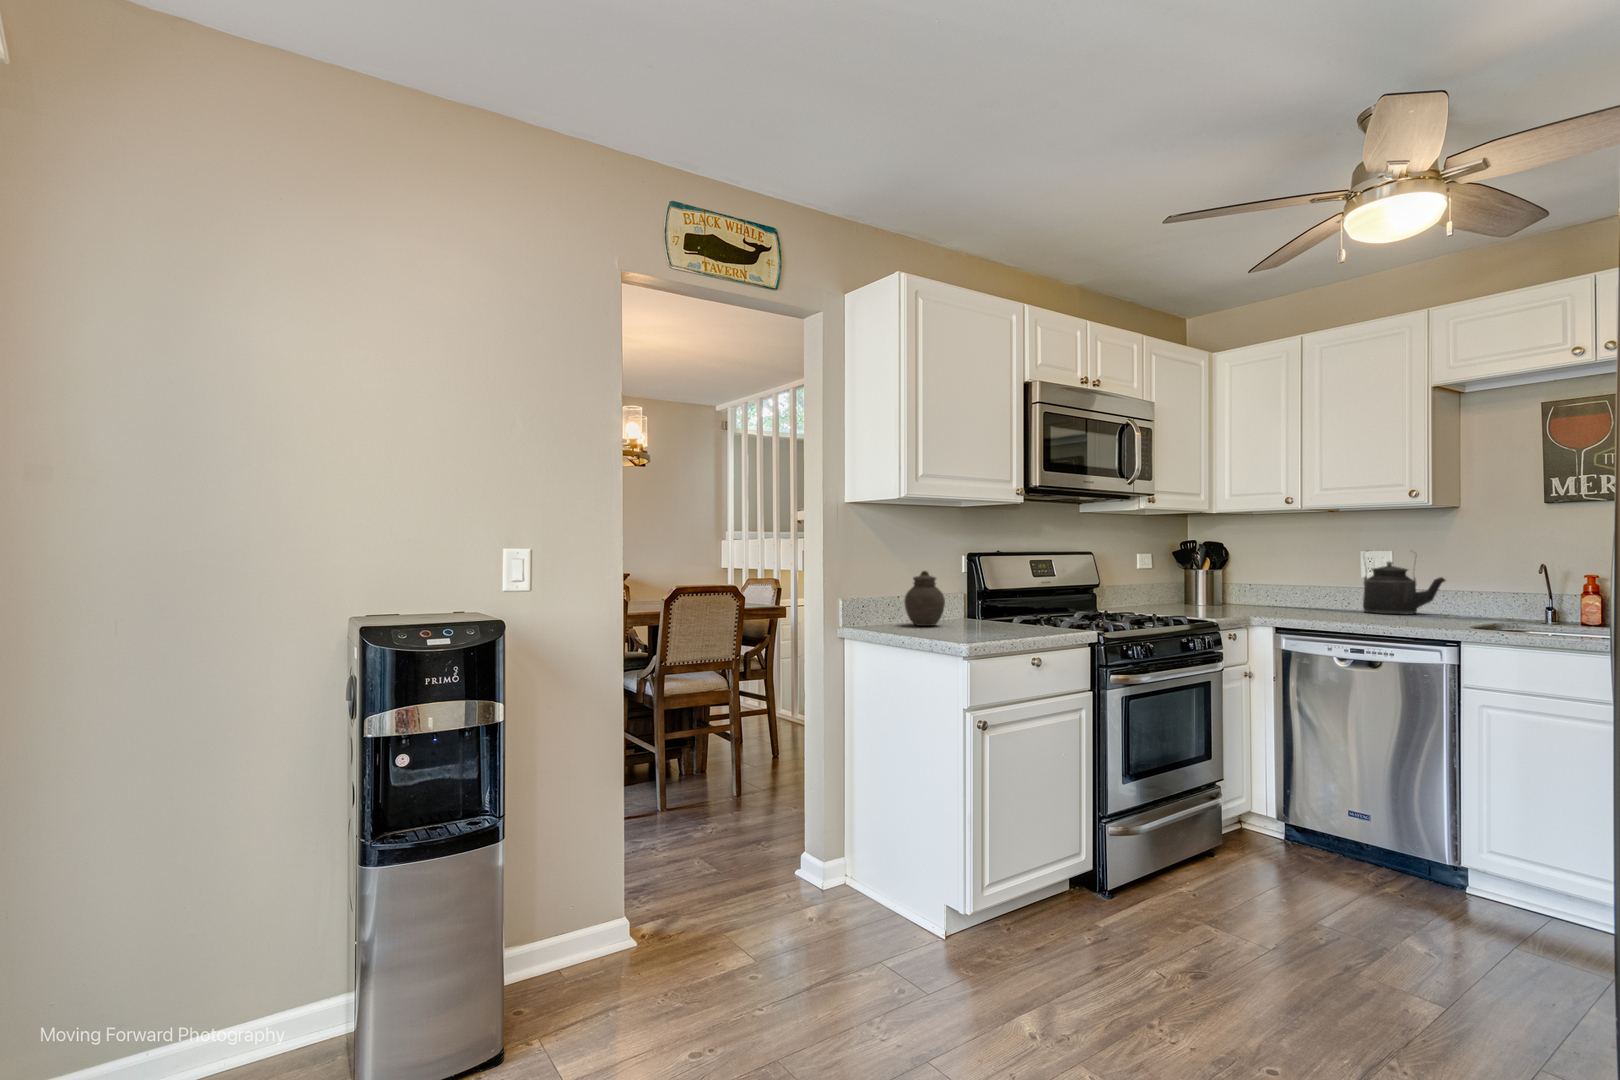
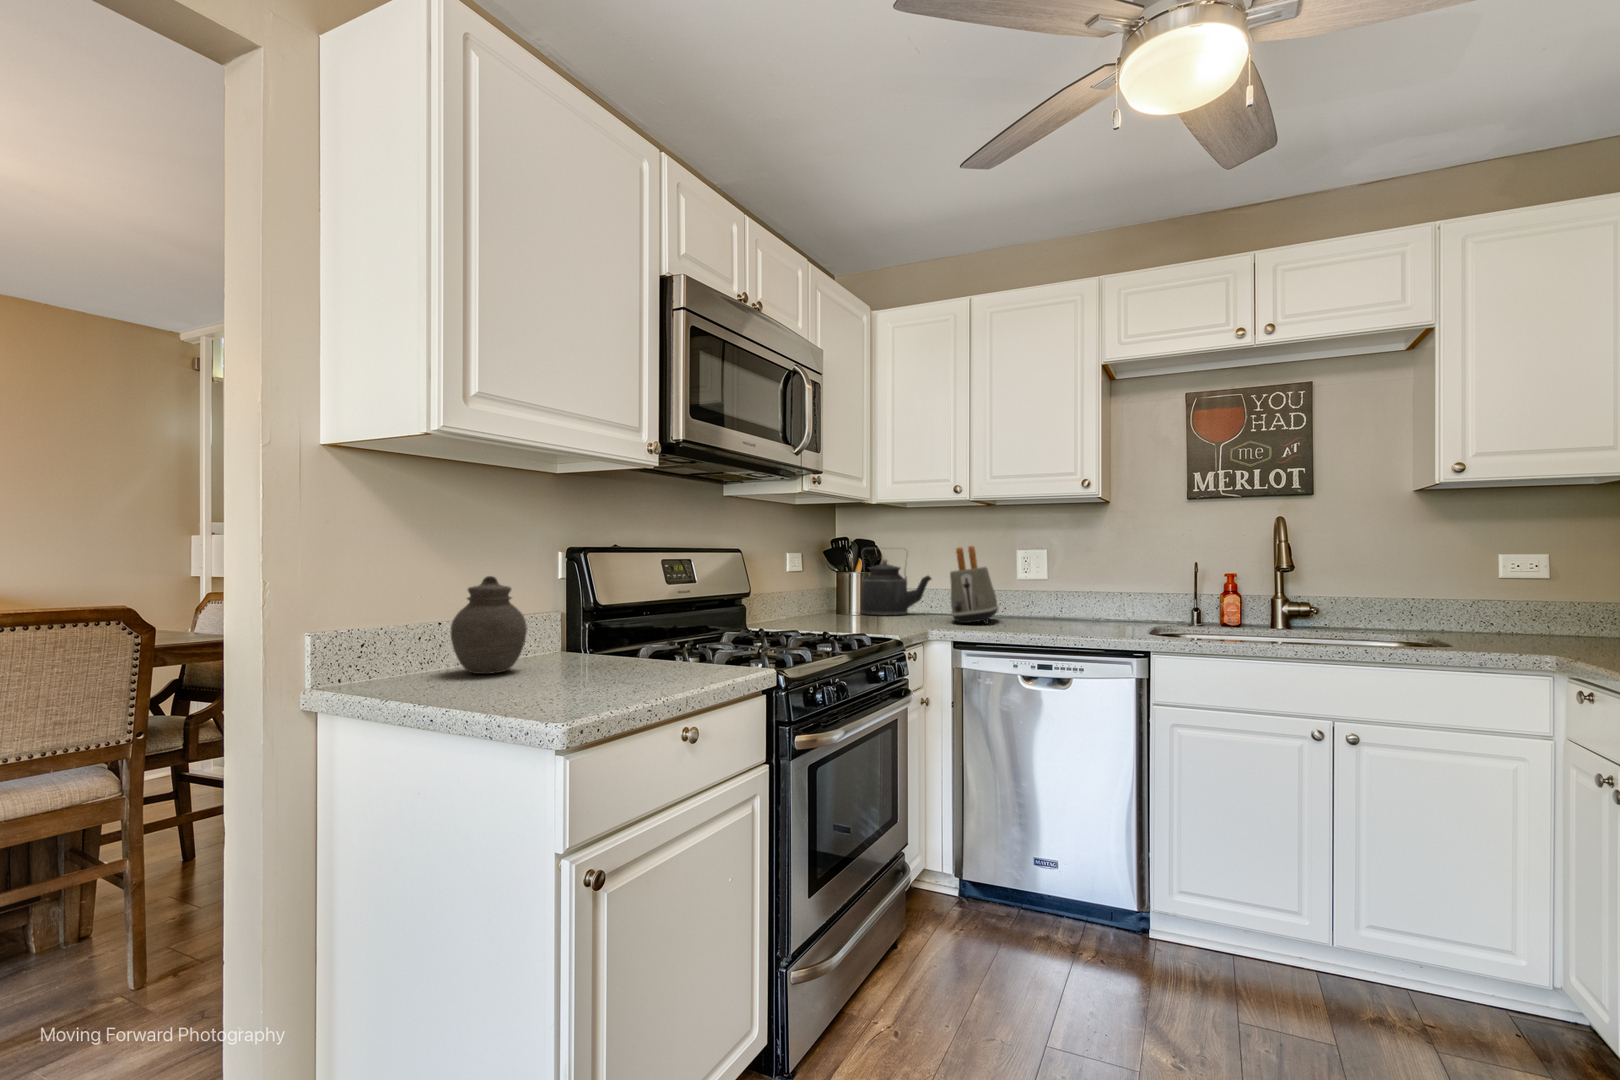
toaster: none [1277,549,1331,615] -> present [950,546,998,624]
kettle: present [1363,561,1445,614] -> present [861,559,931,616]

